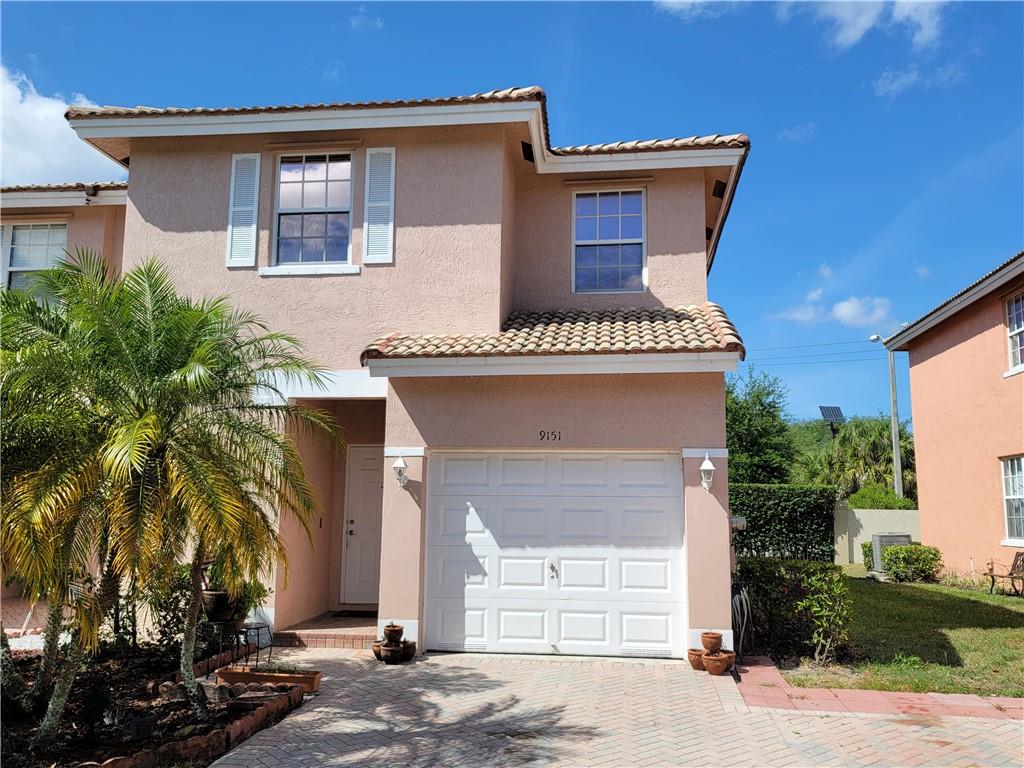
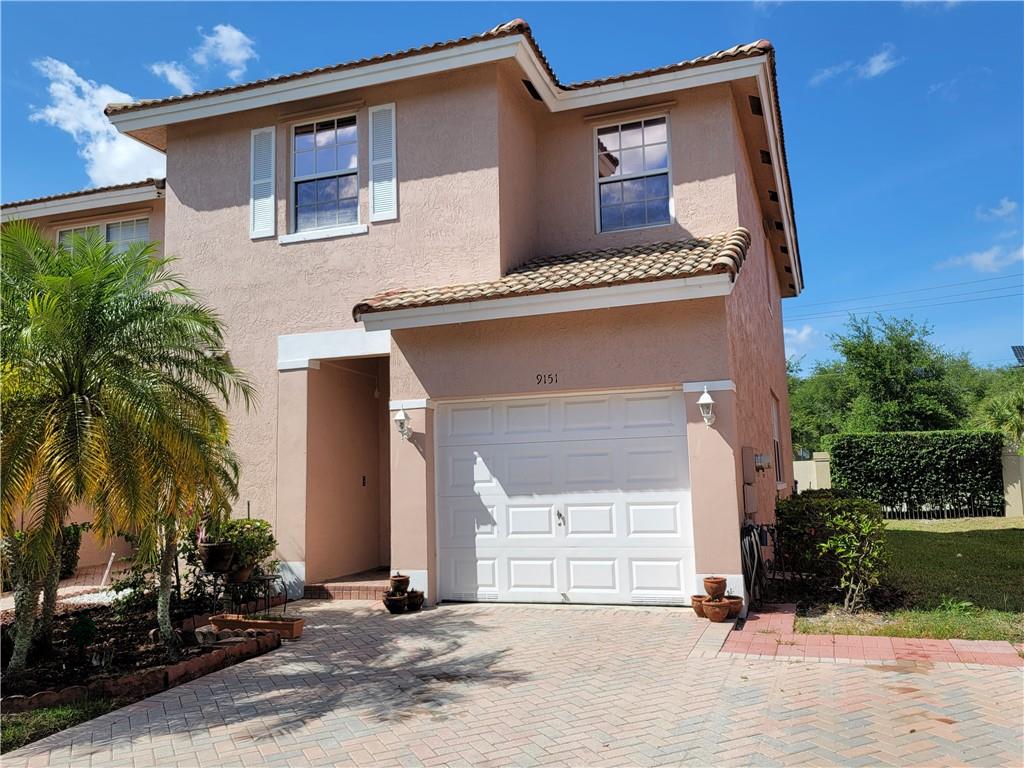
watering can: present [123,710,166,740] -> none [104,637,144,661]

